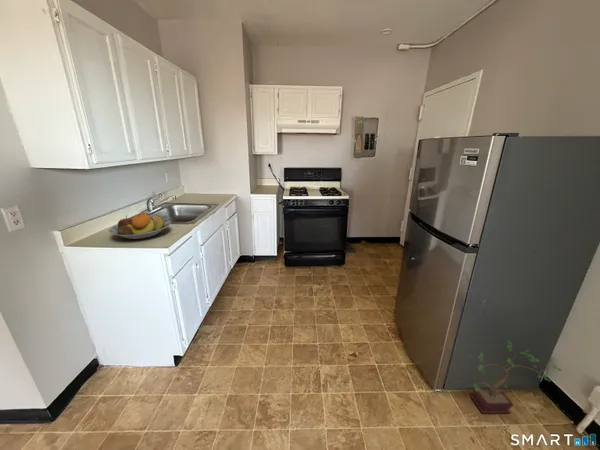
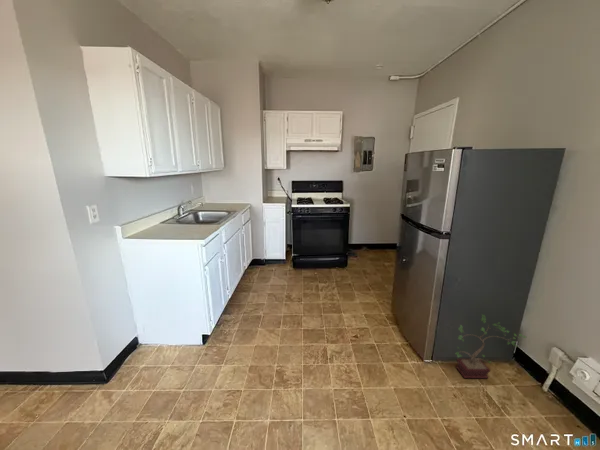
fruit bowl: present [109,213,171,239] -> none [155,214,203,234]

